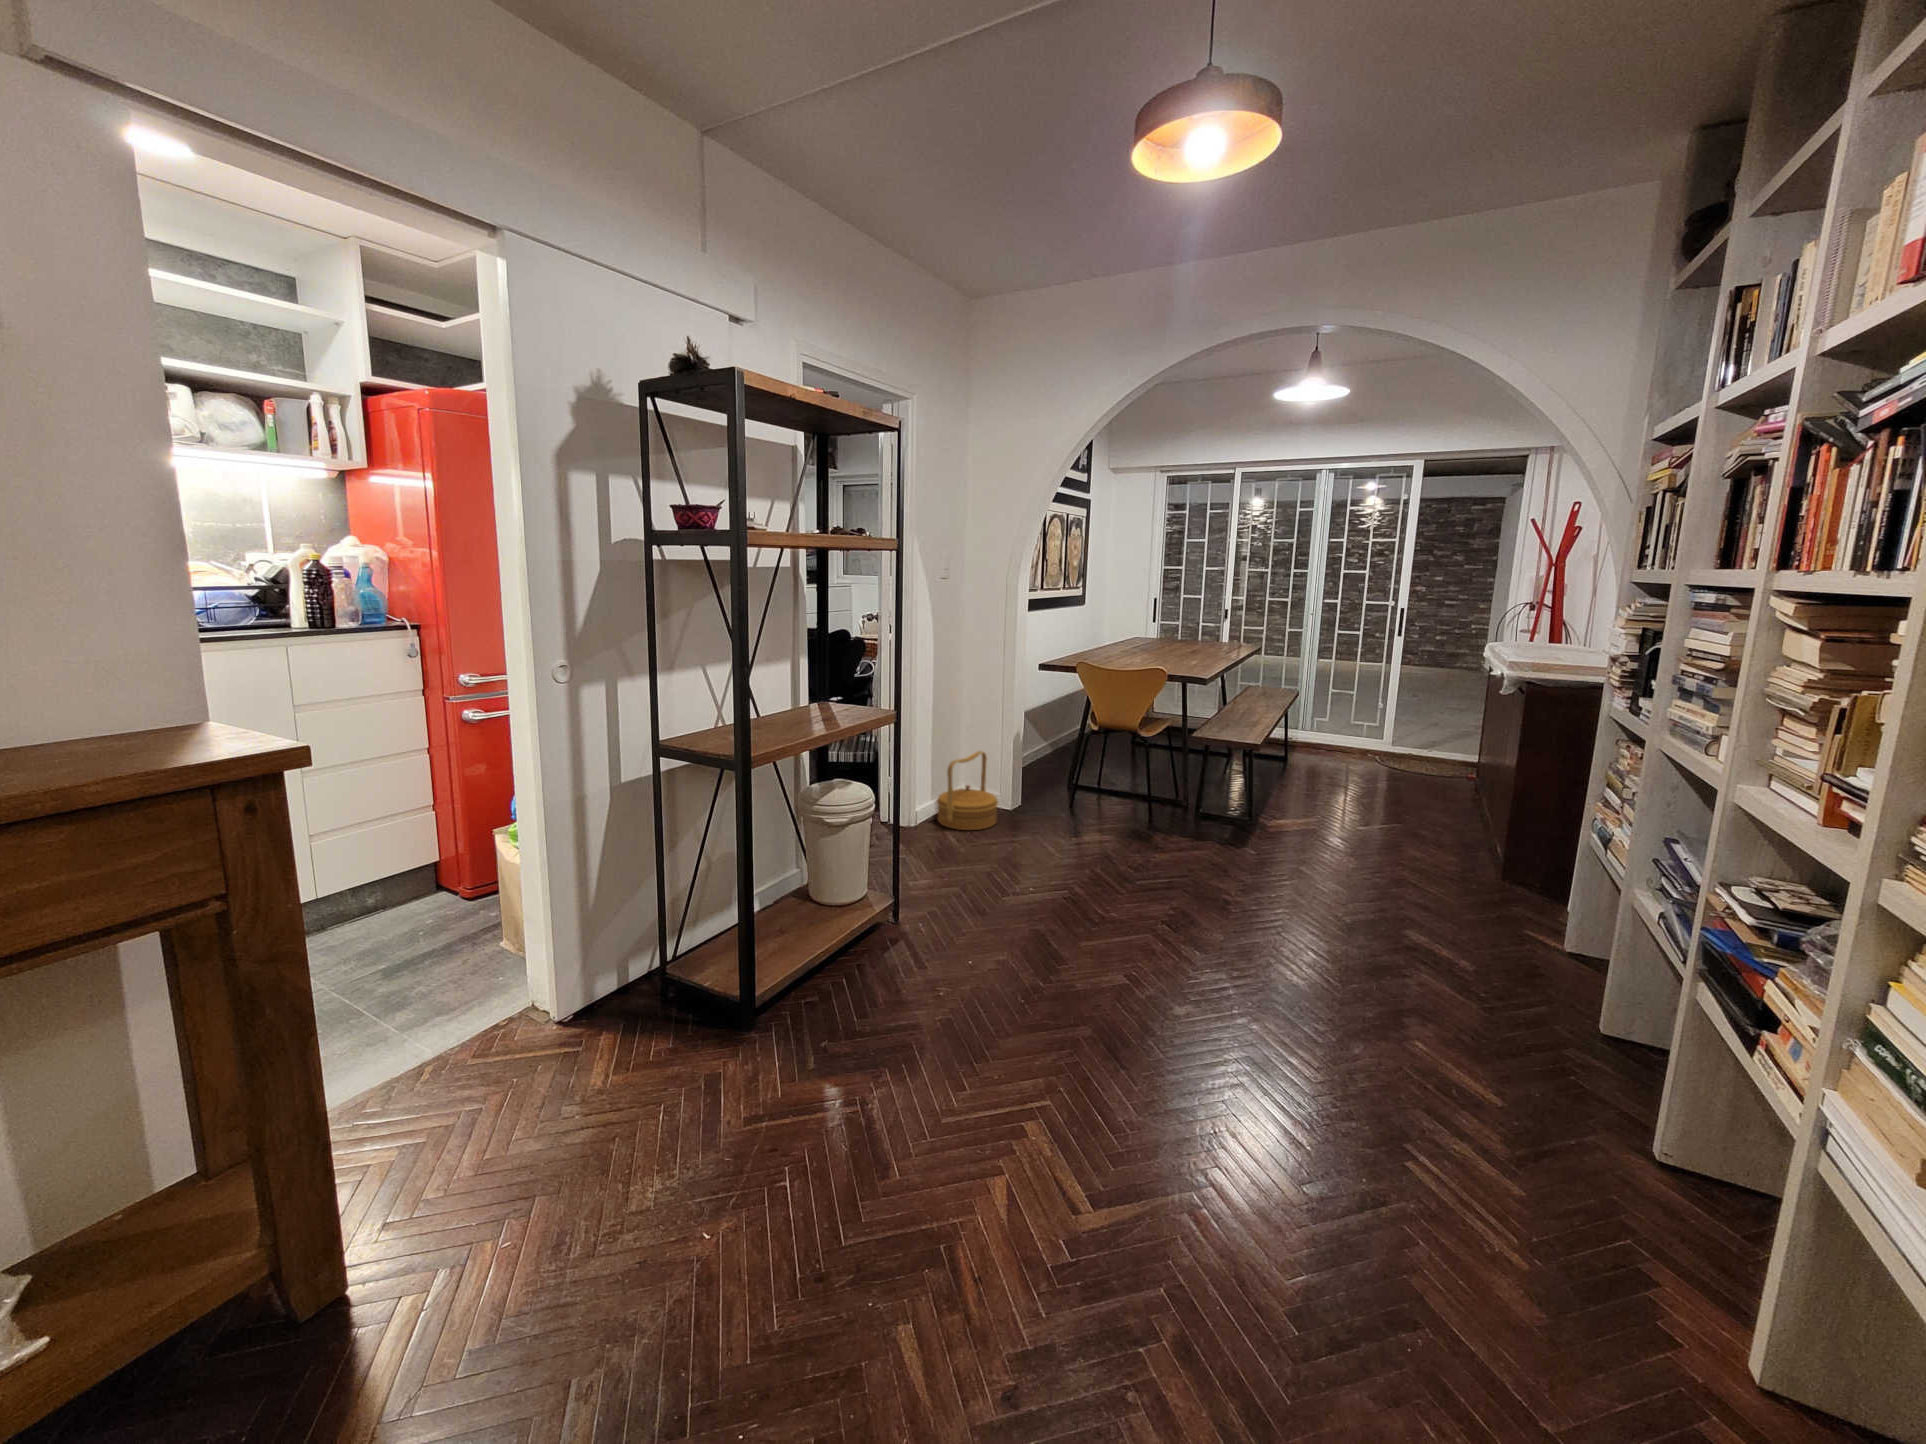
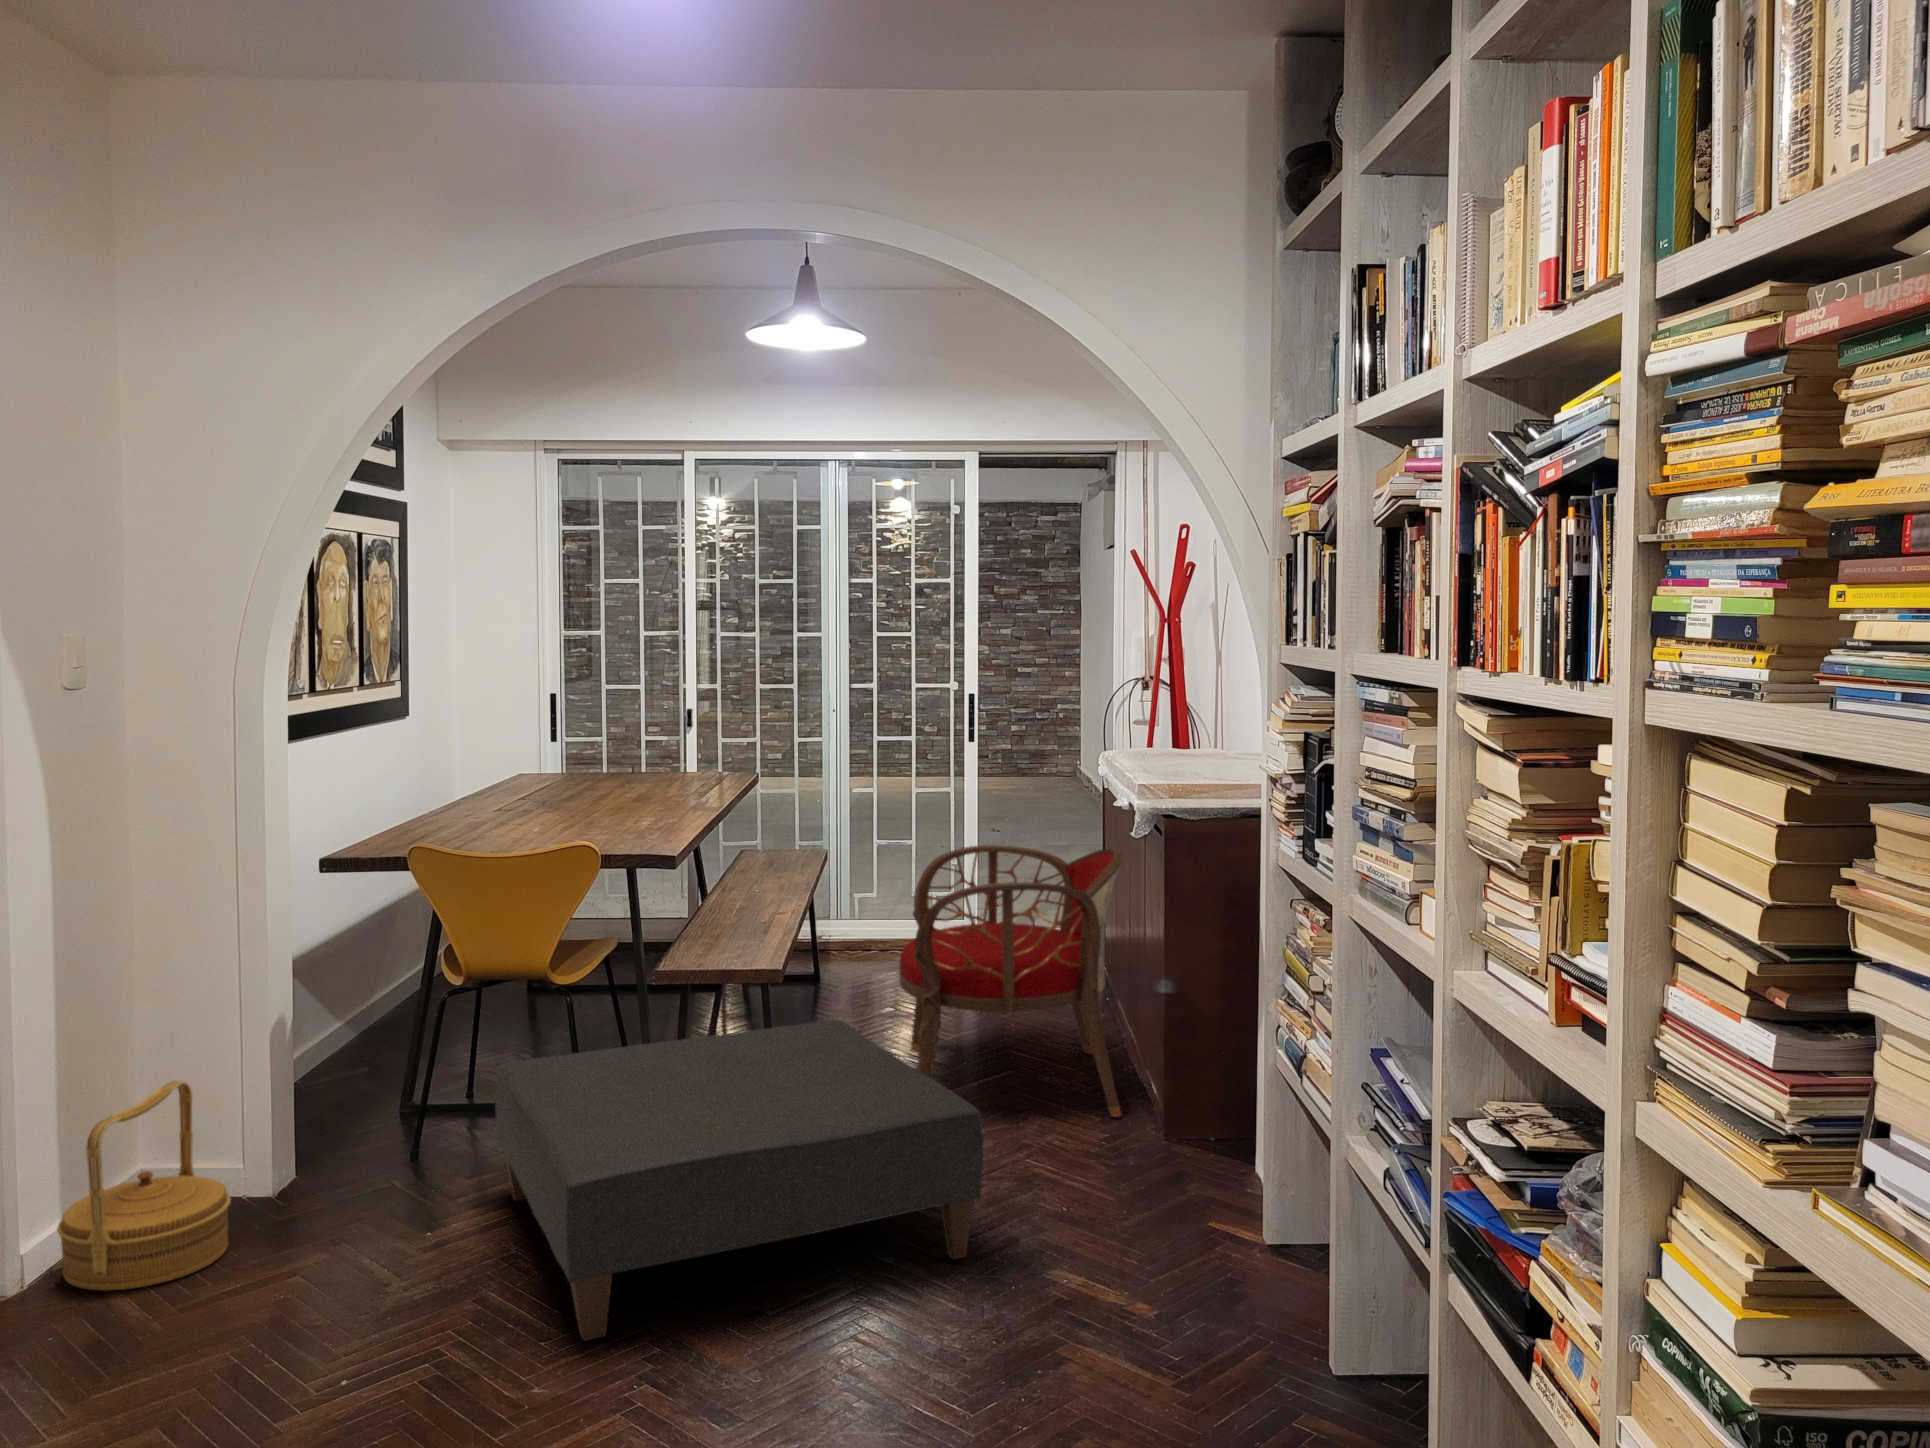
armchair: none [1328,693,1494,859] -> present [899,845,1123,1117]
ottoman: none [1109,767,1367,907] -> present [495,1020,983,1341]

